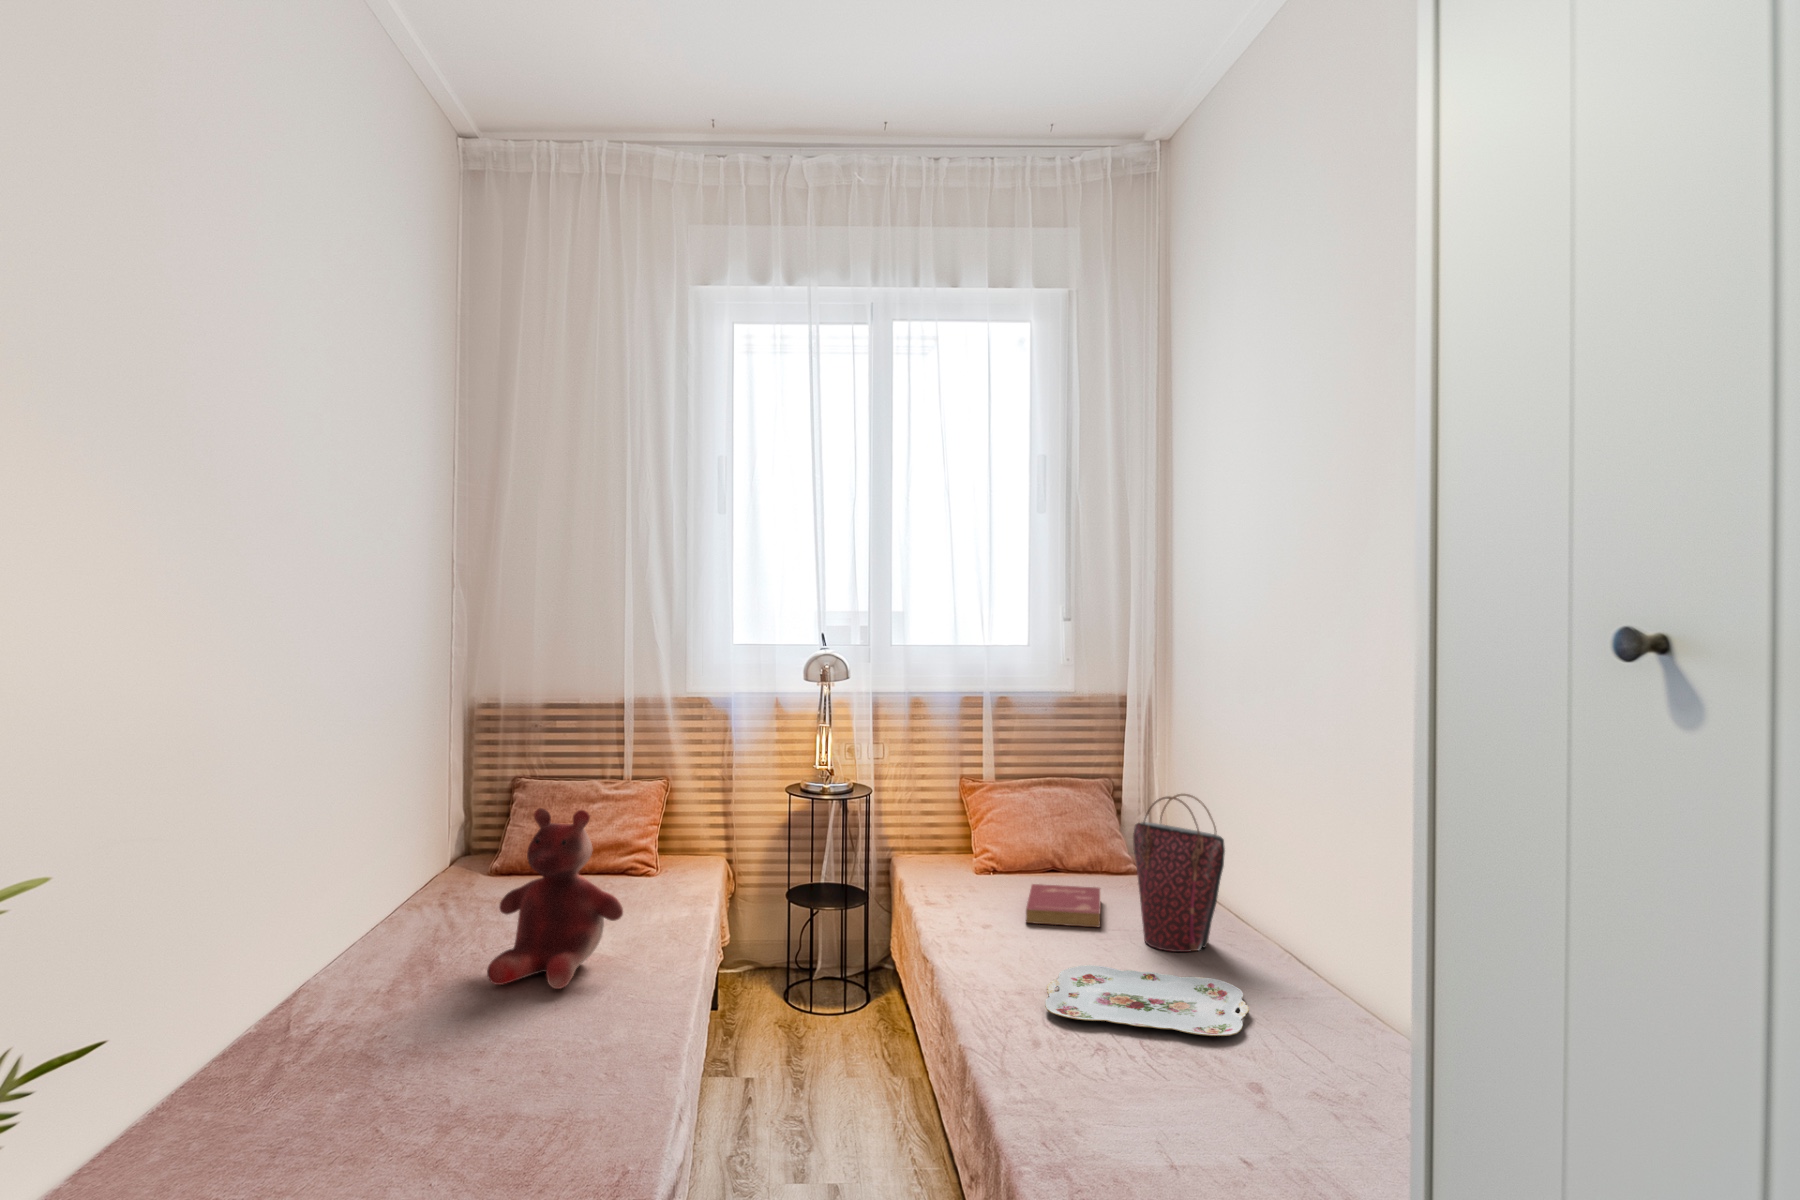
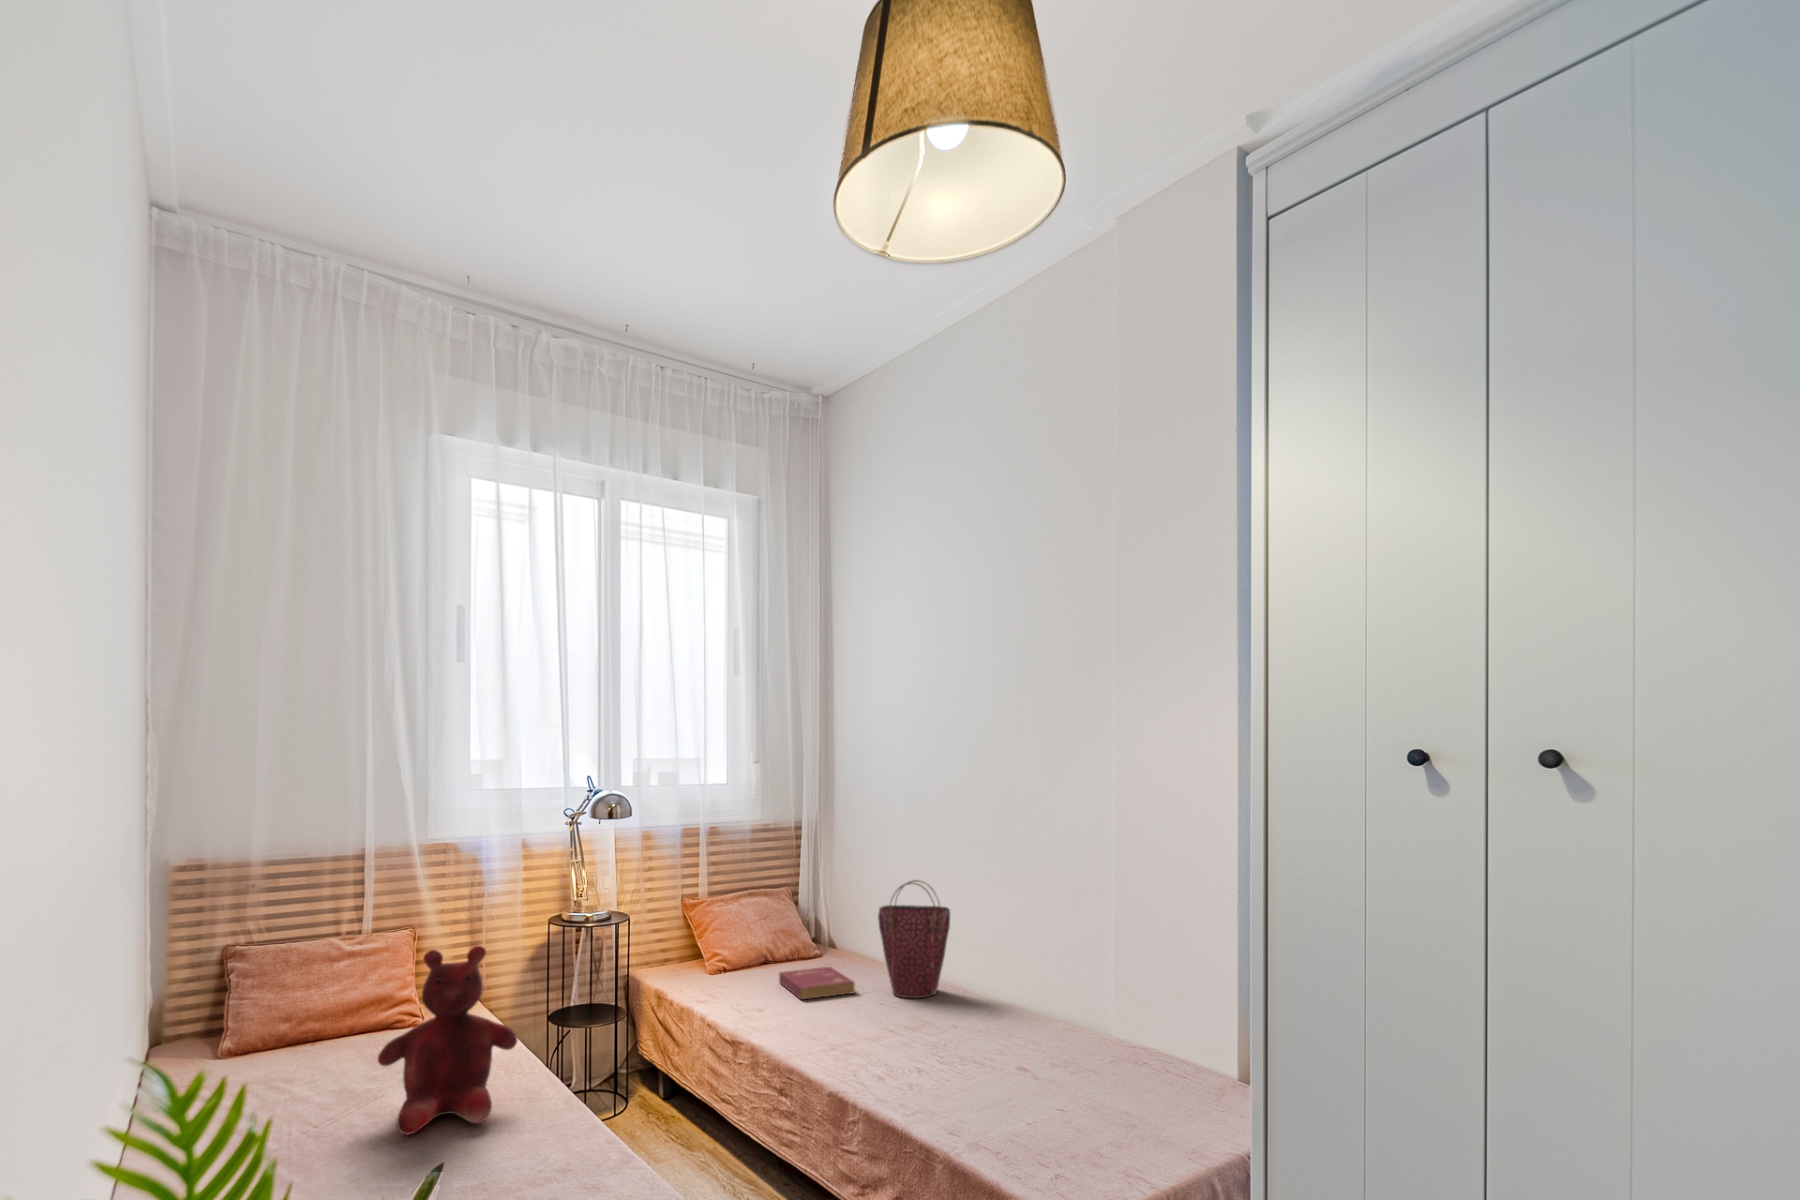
serving tray: present [1045,965,1249,1036] -> none [874,1007,1023,1047]

